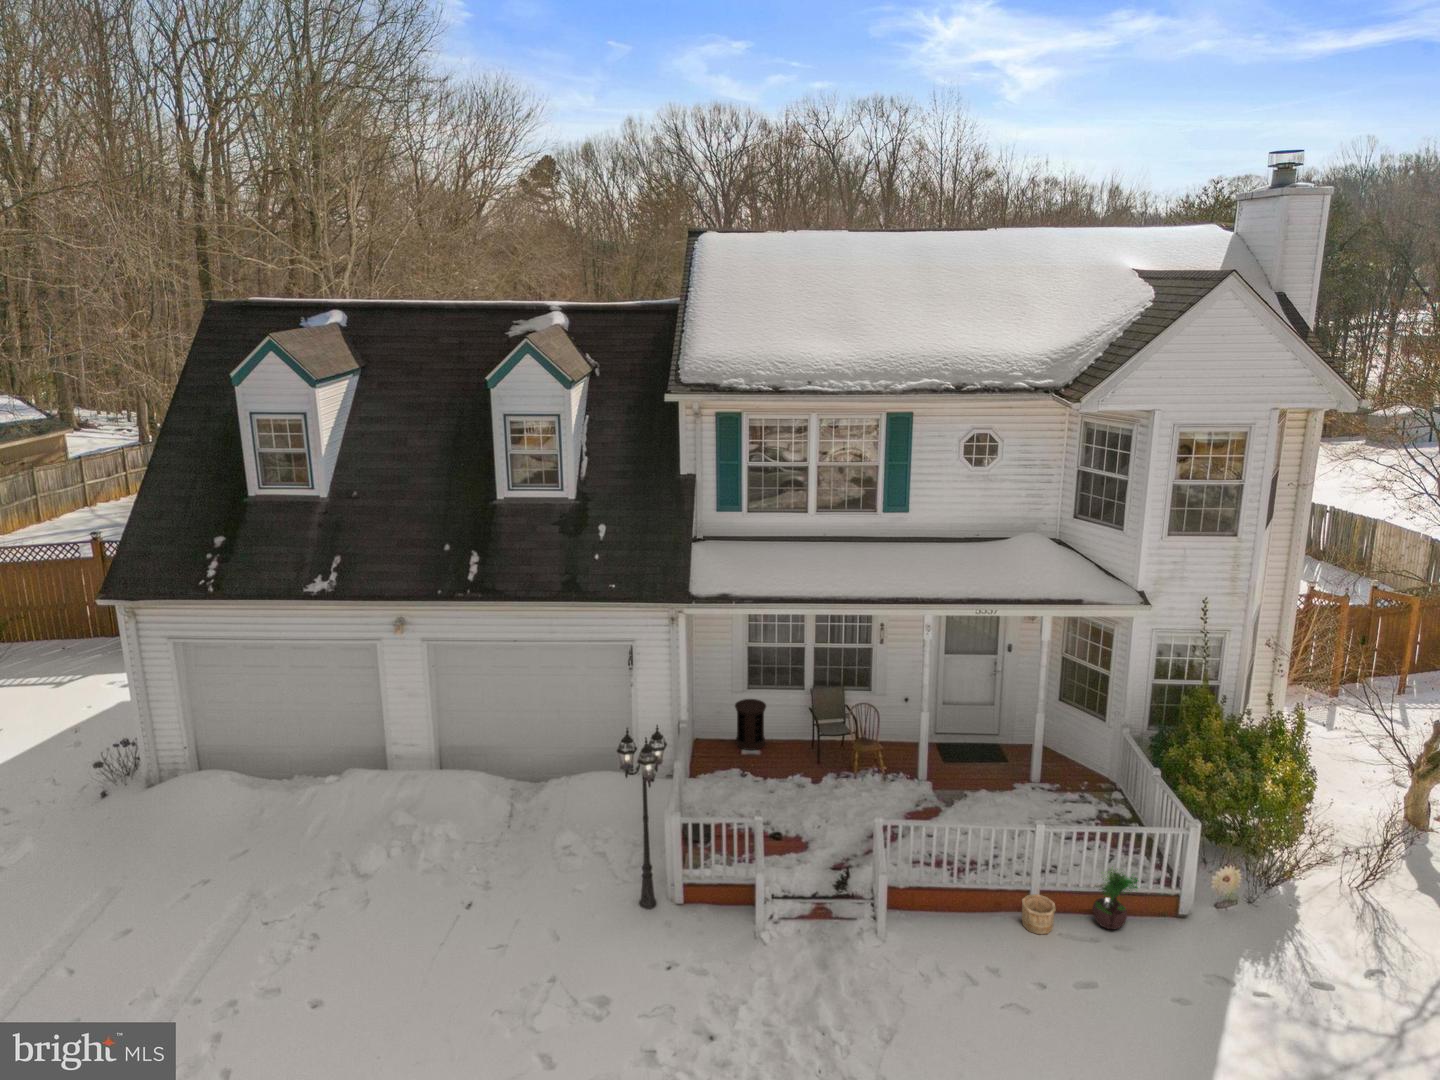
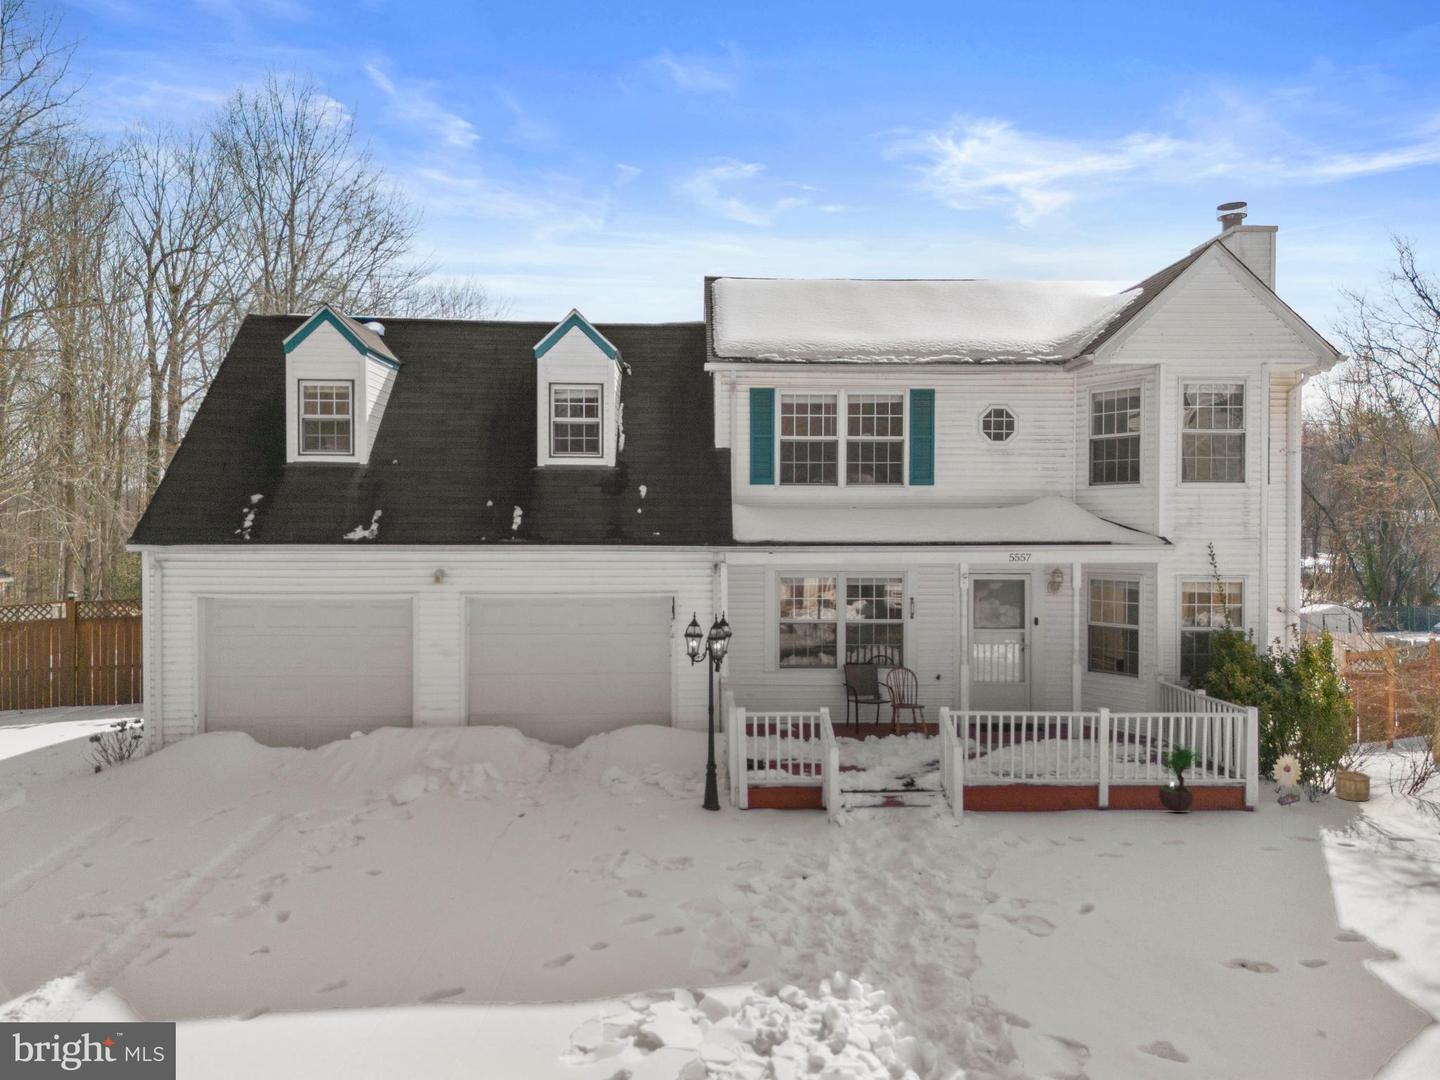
side table: present [735,699,766,750] -> none [770,676,803,723]
wooden bucket: present [1022,894,1056,934] -> present [1334,771,1371,801]

